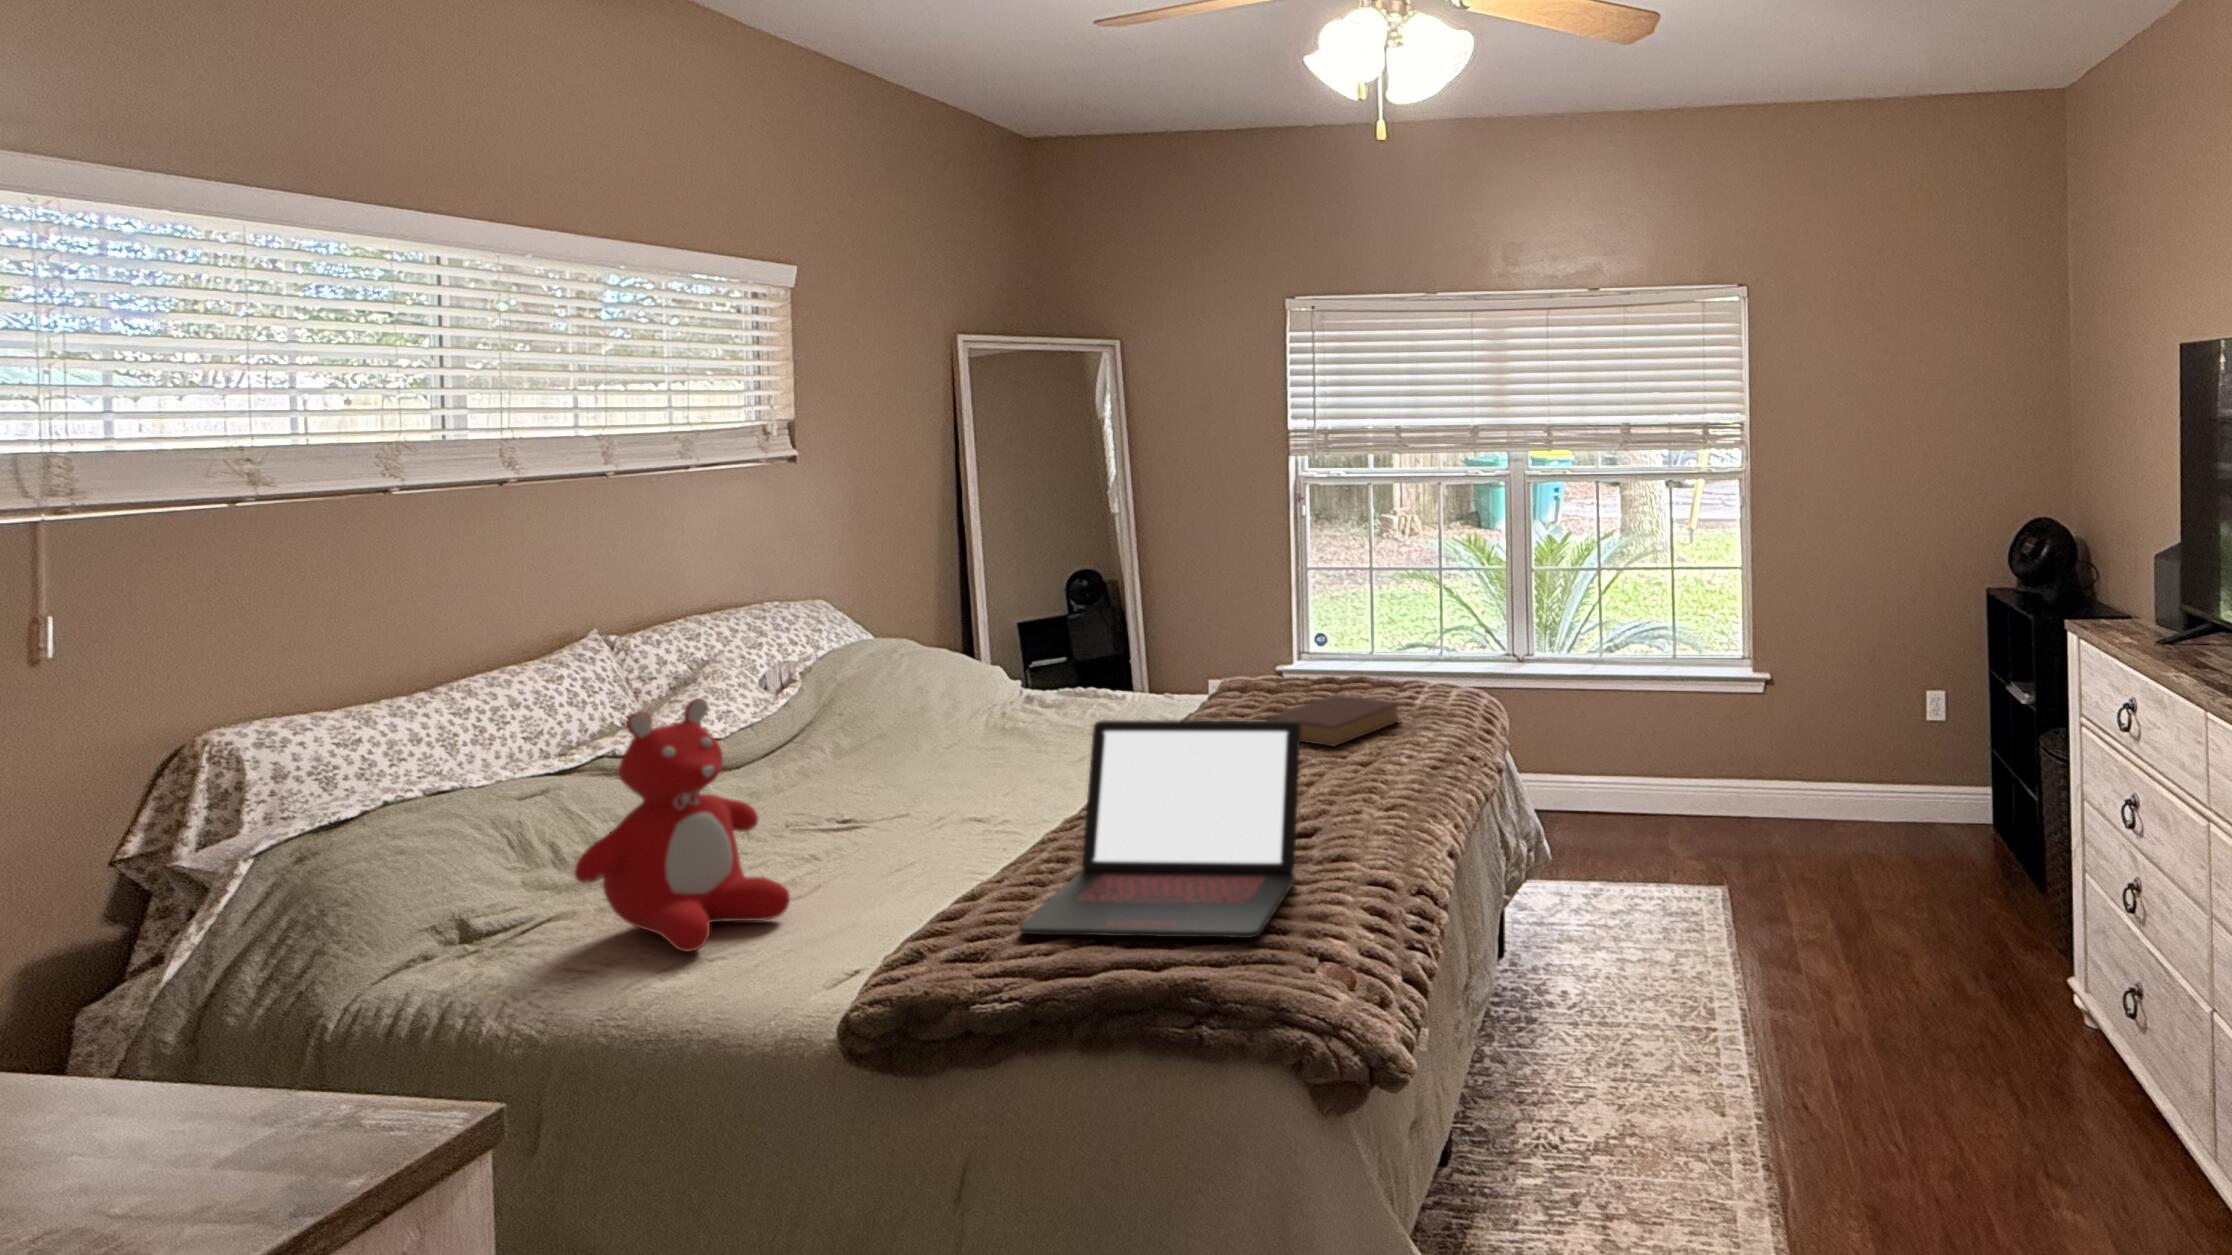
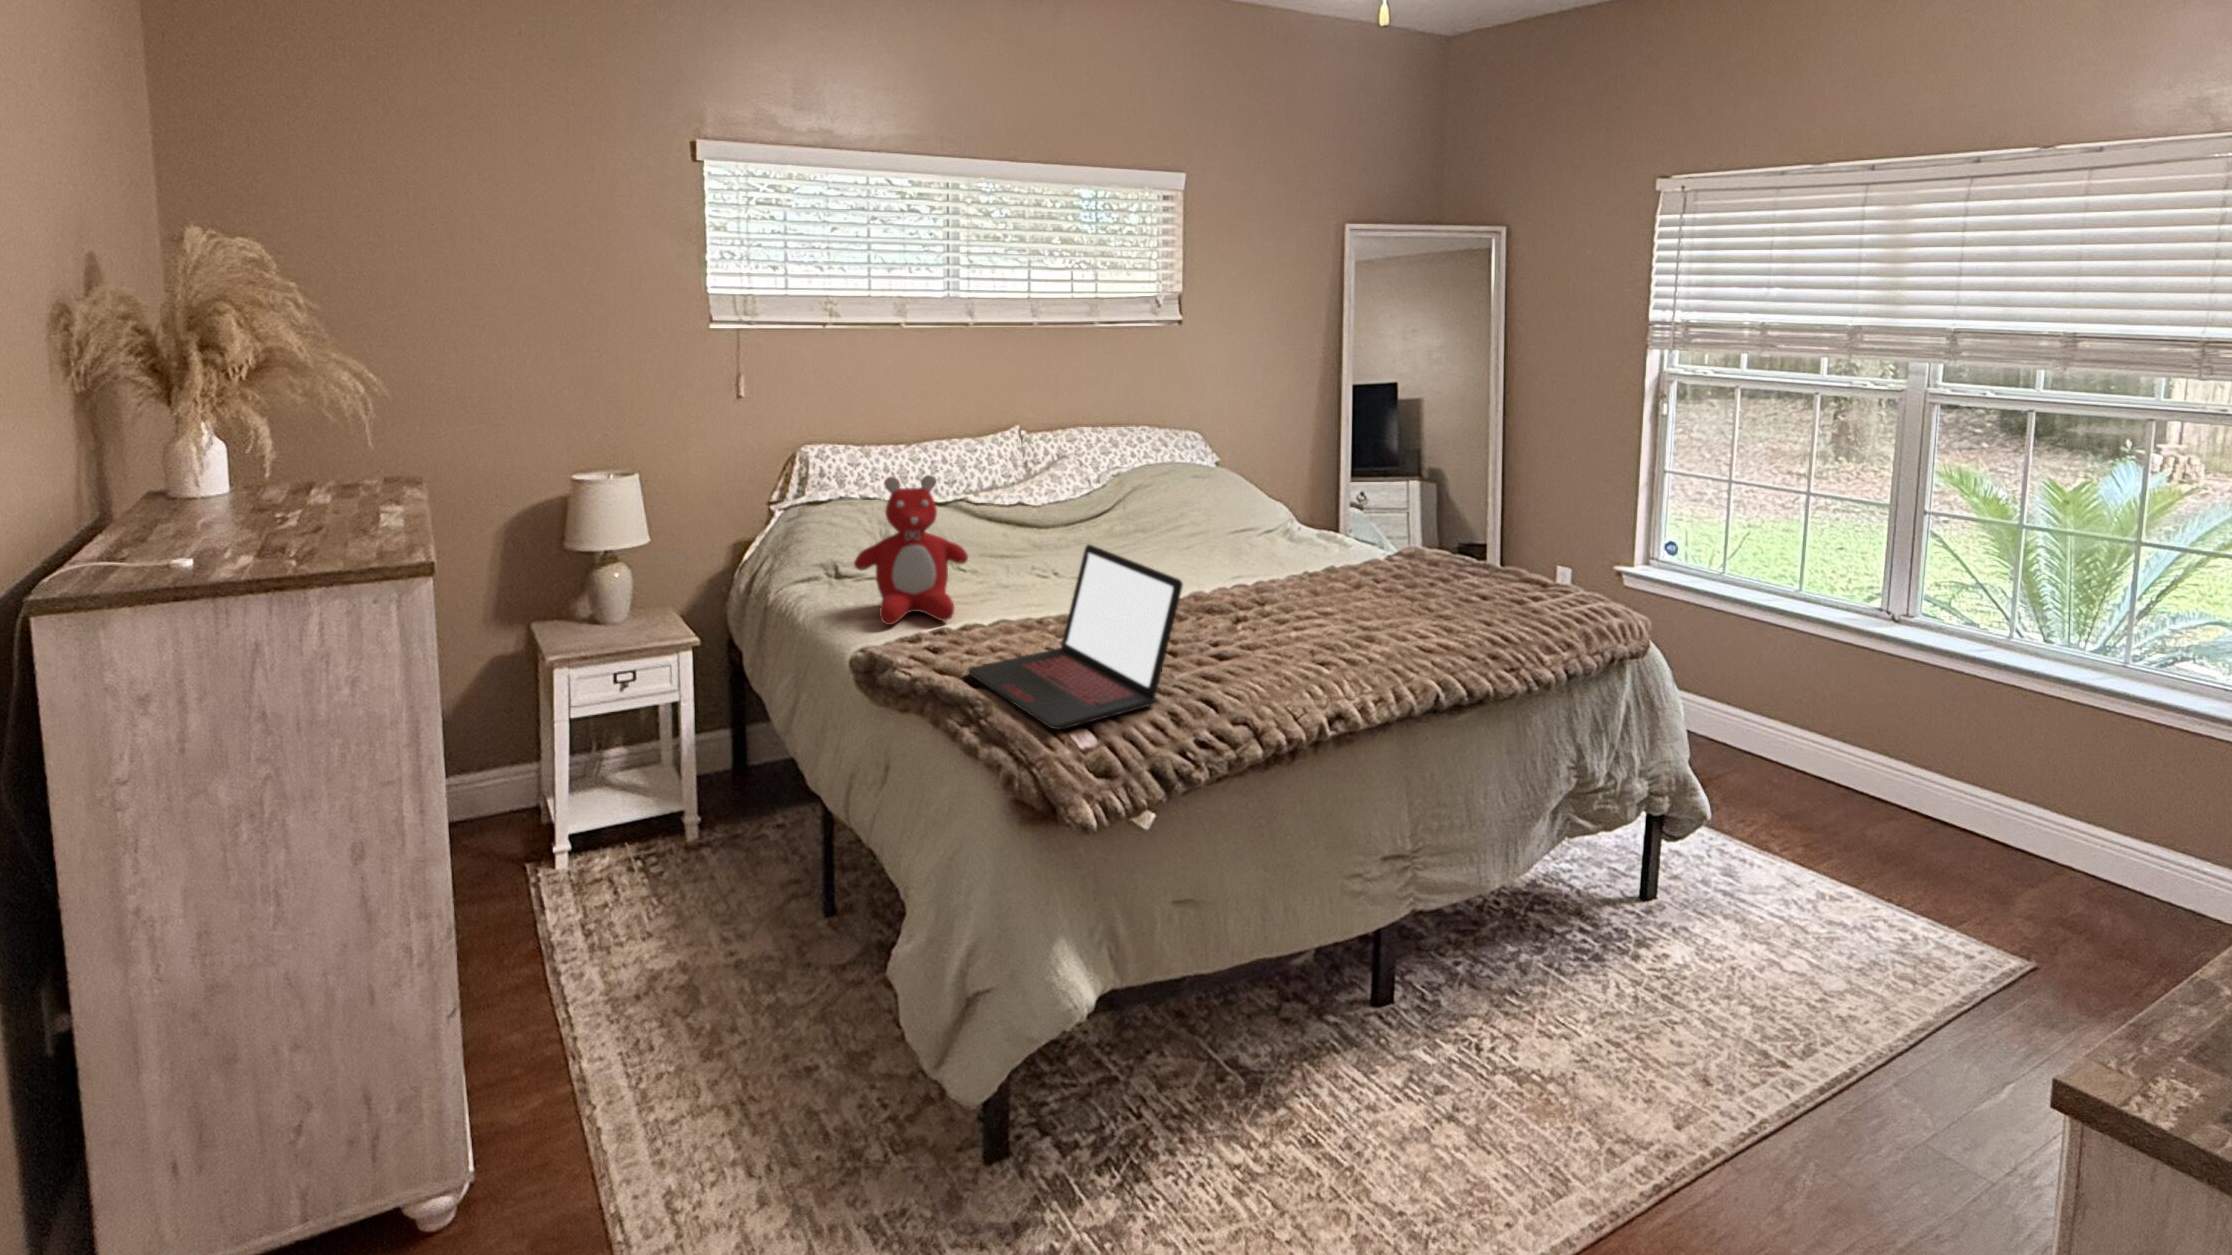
book: present [1266,695,1401,746] -> none [1362,576,1489,619]

